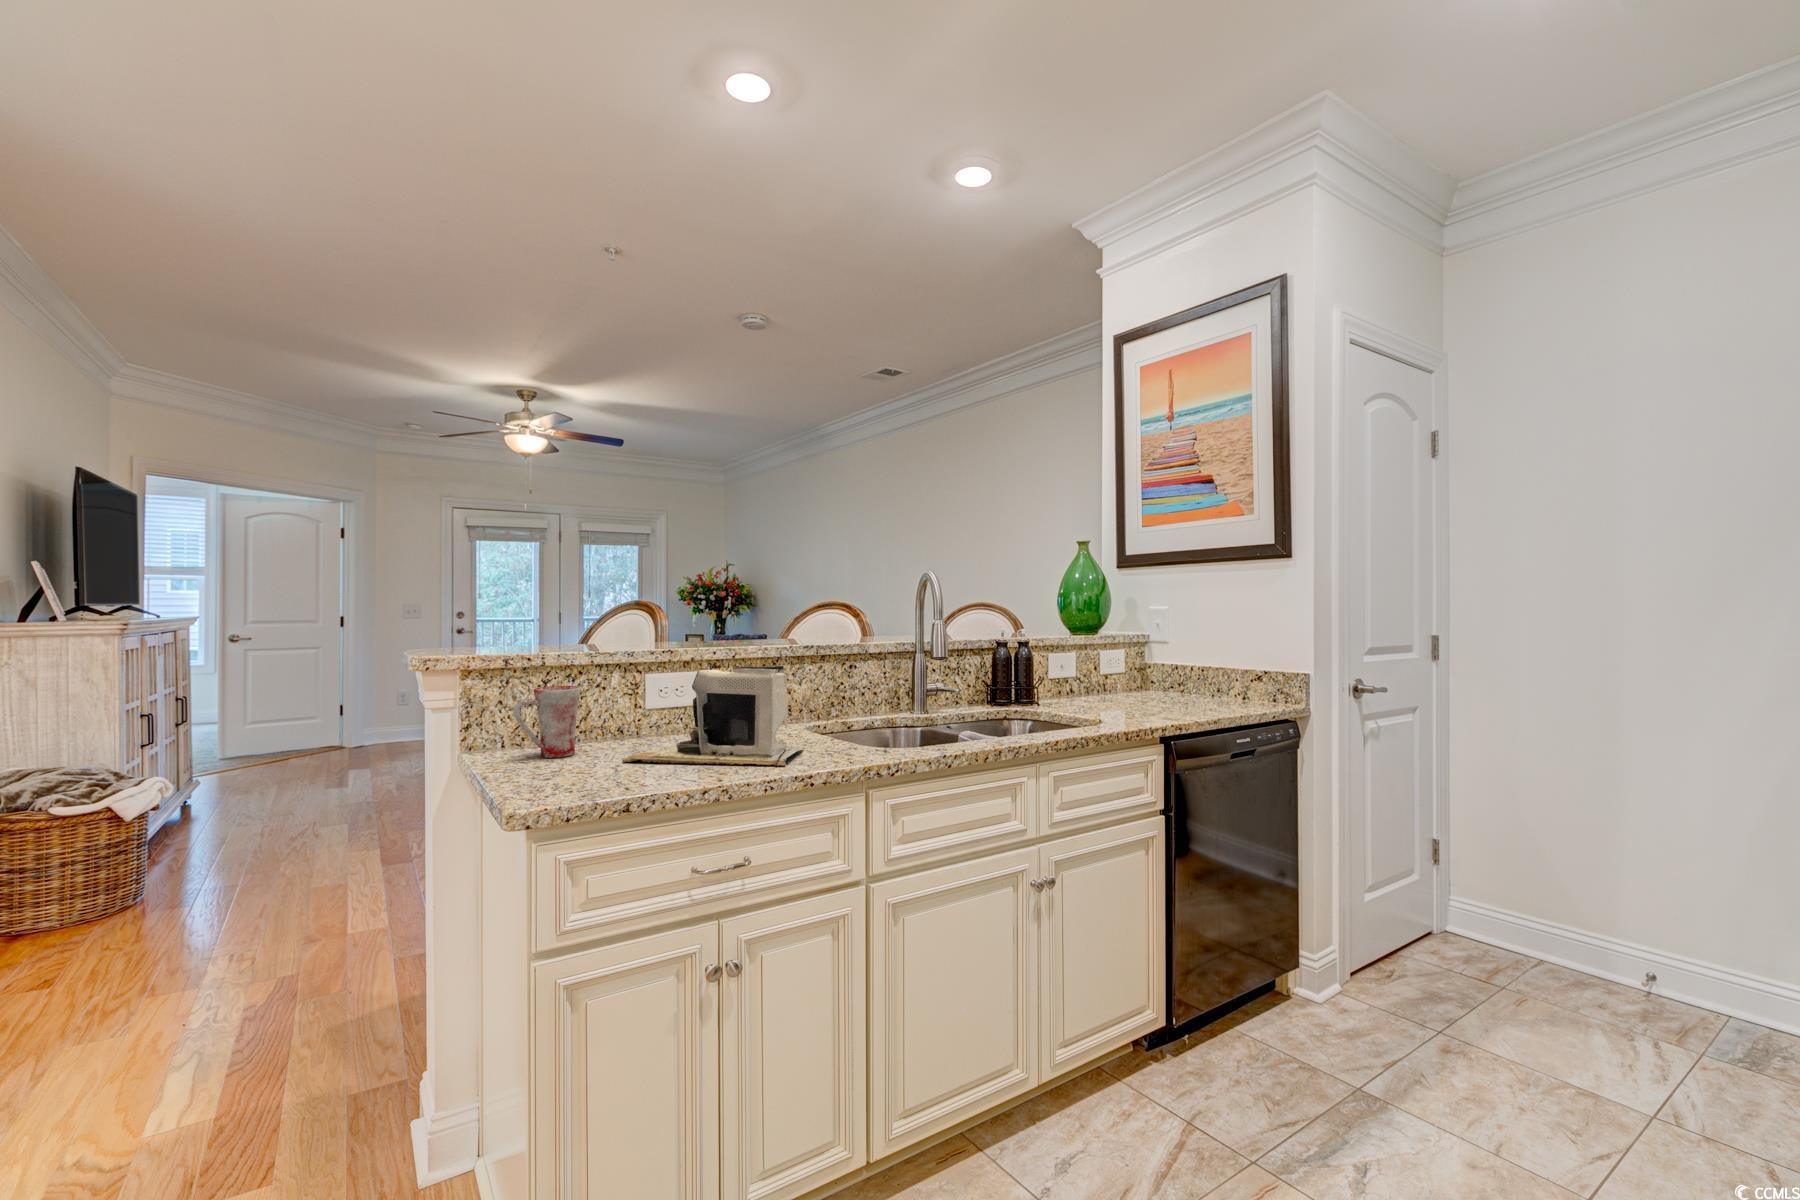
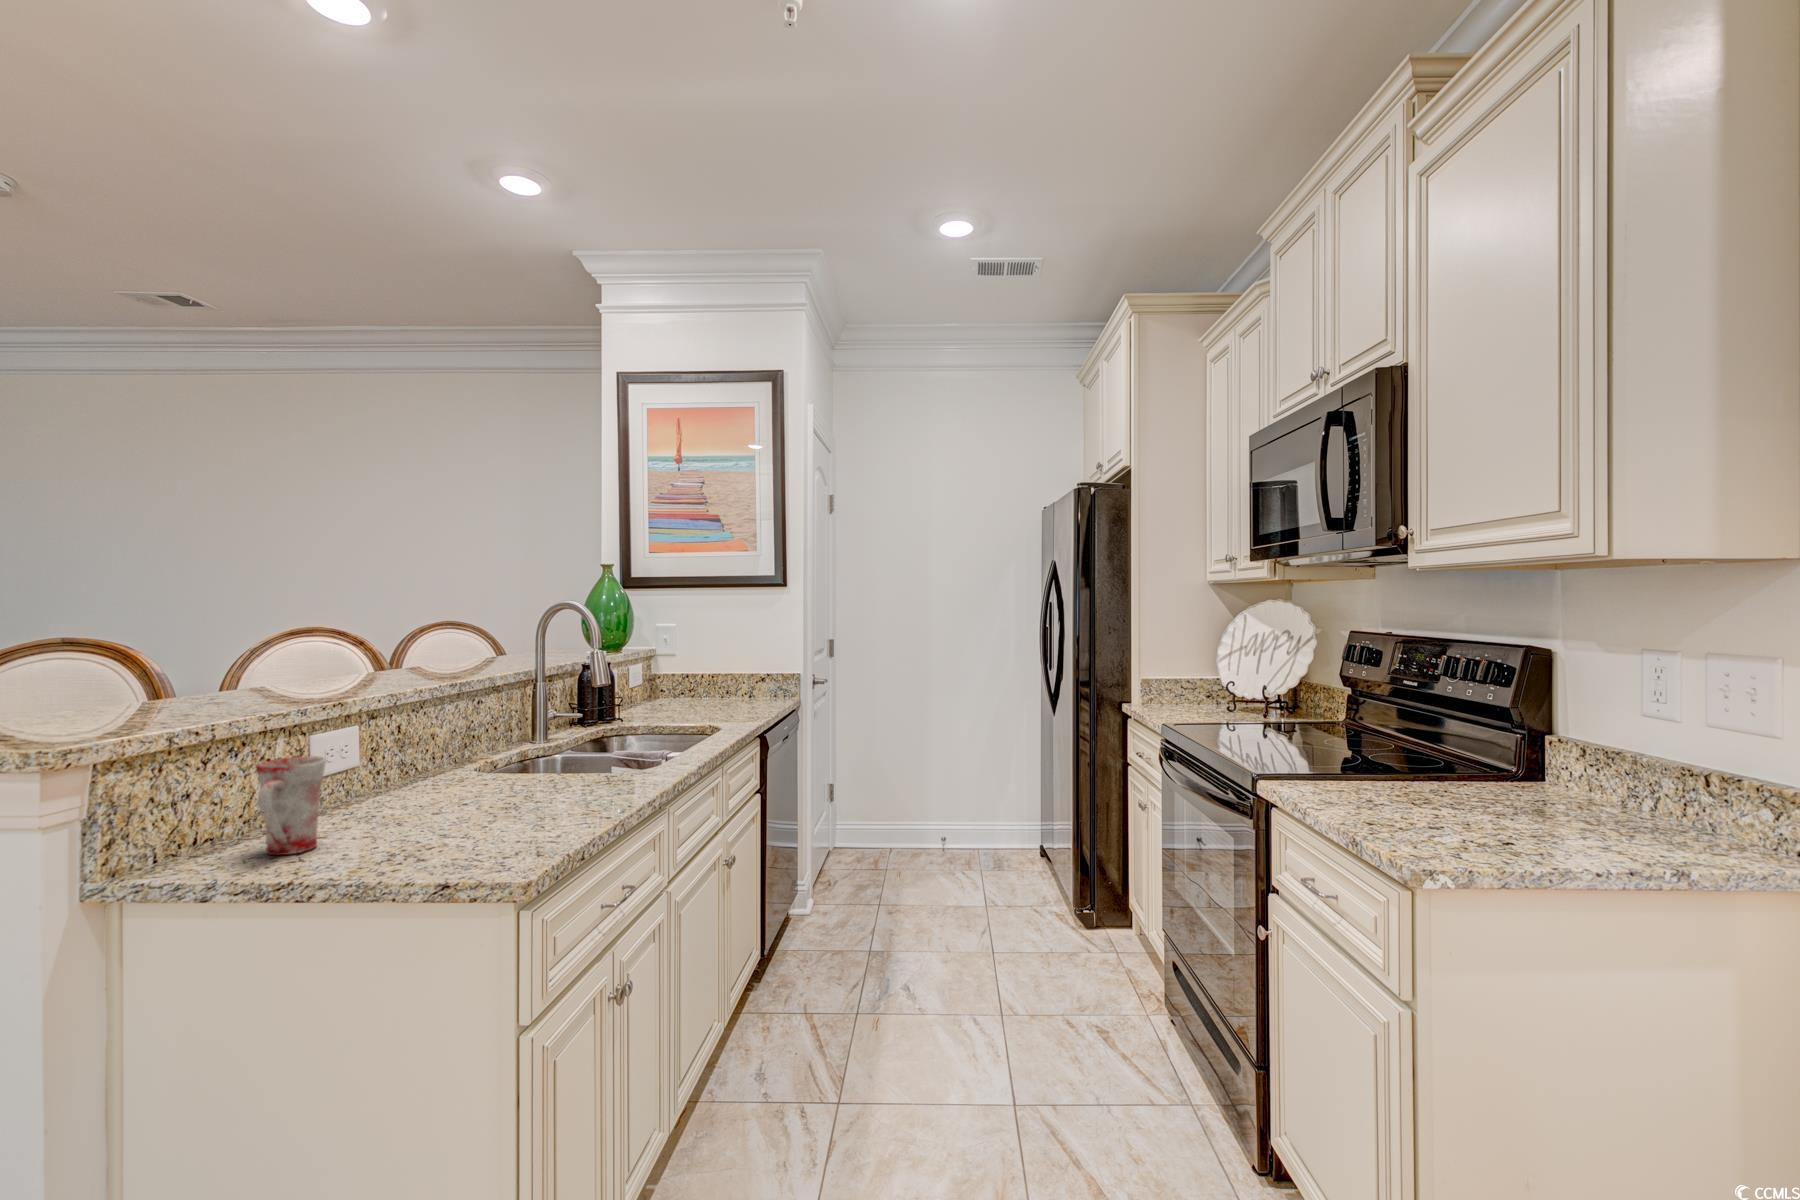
coffee maker: present [622,666,803,765] -> none [401,703,605,833]

